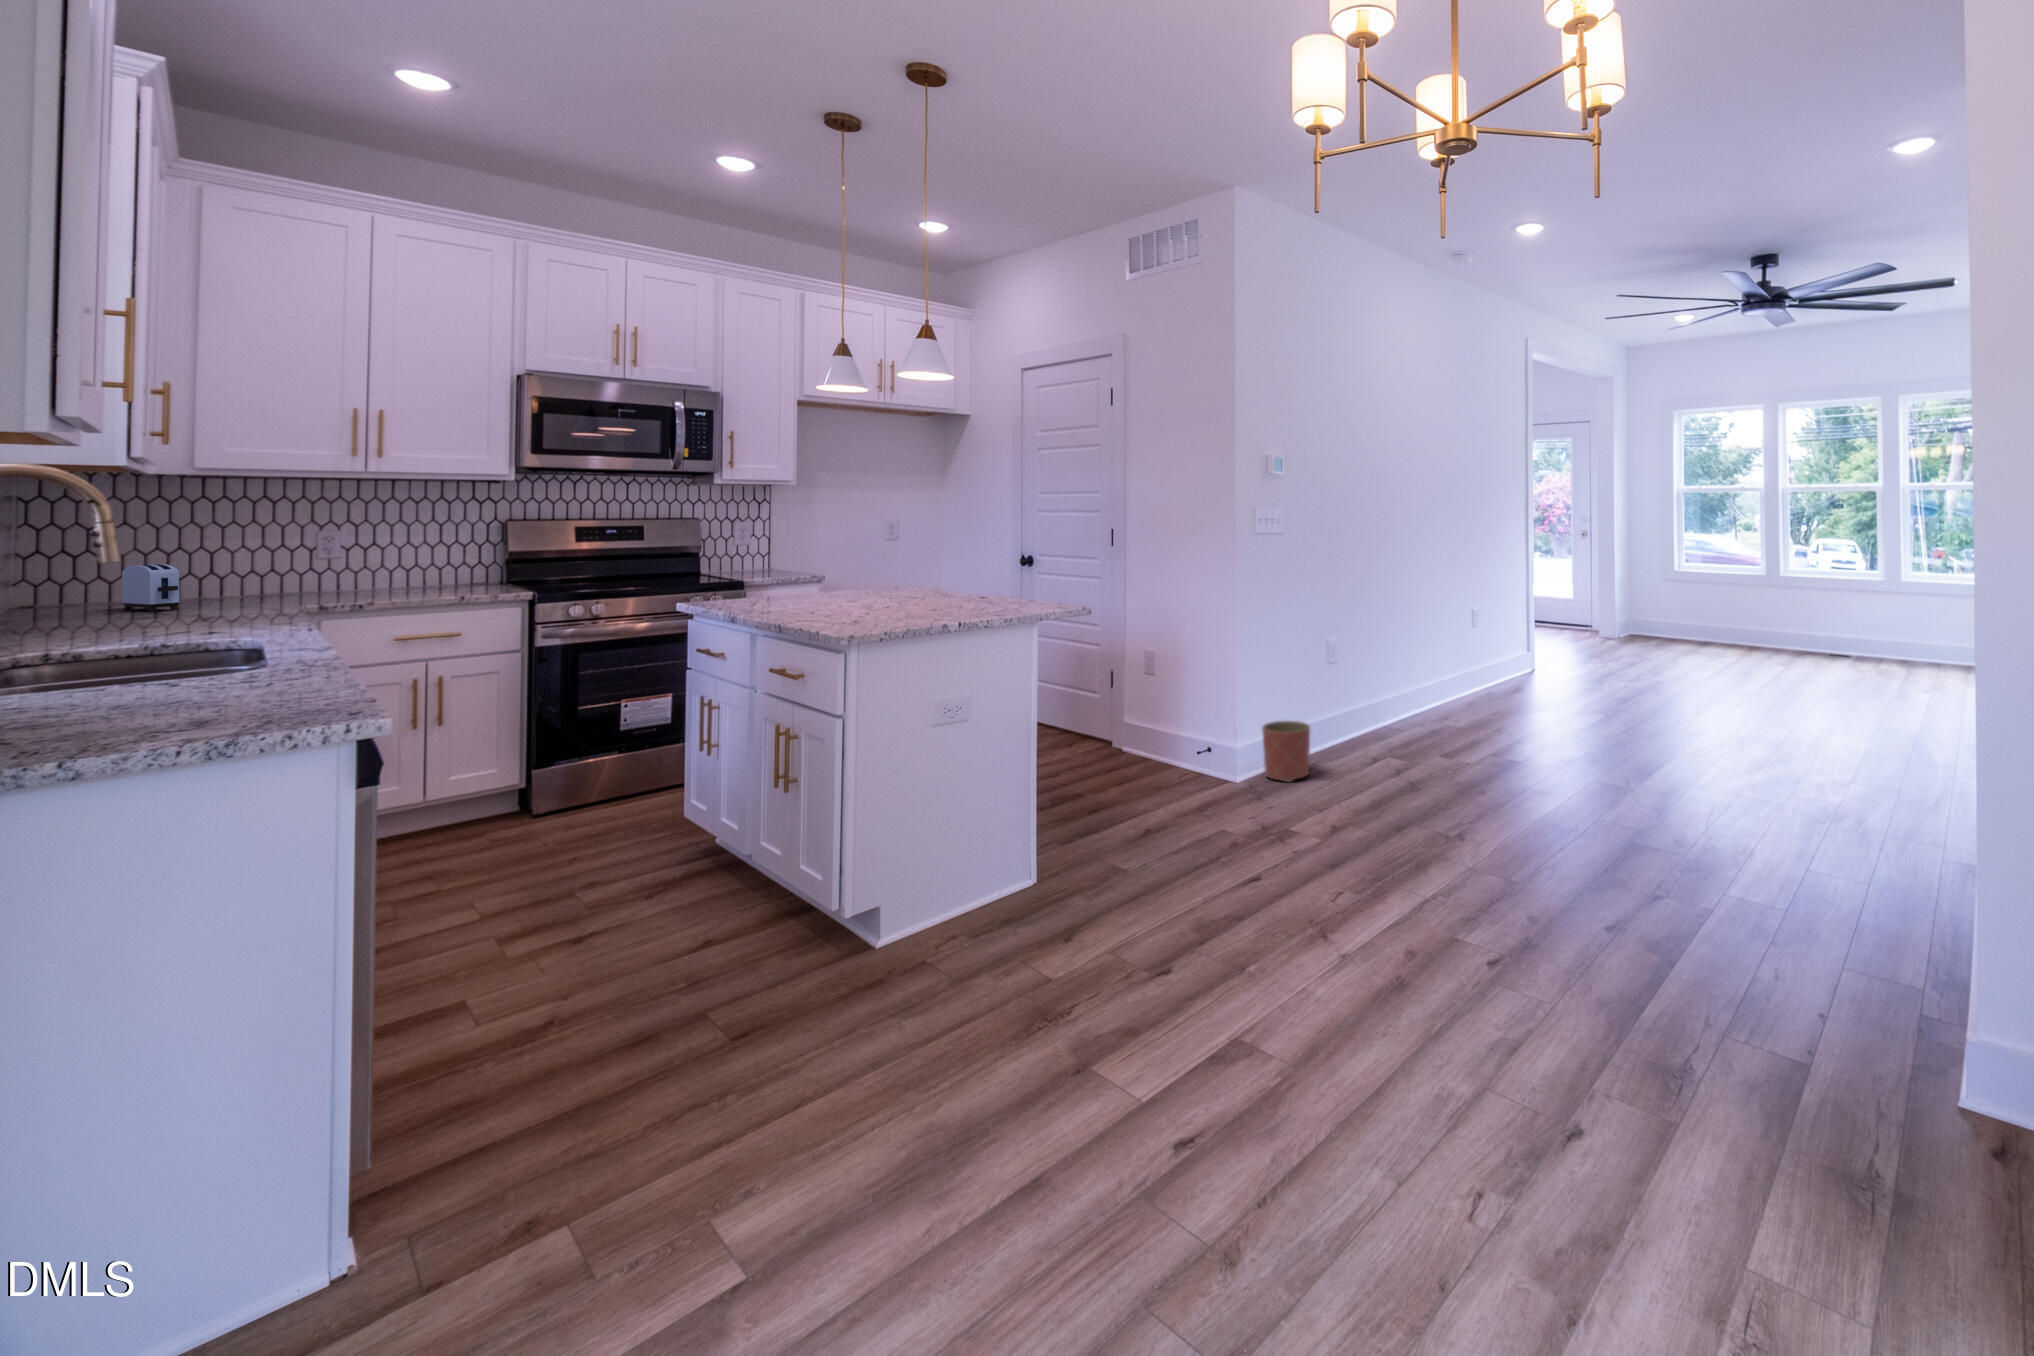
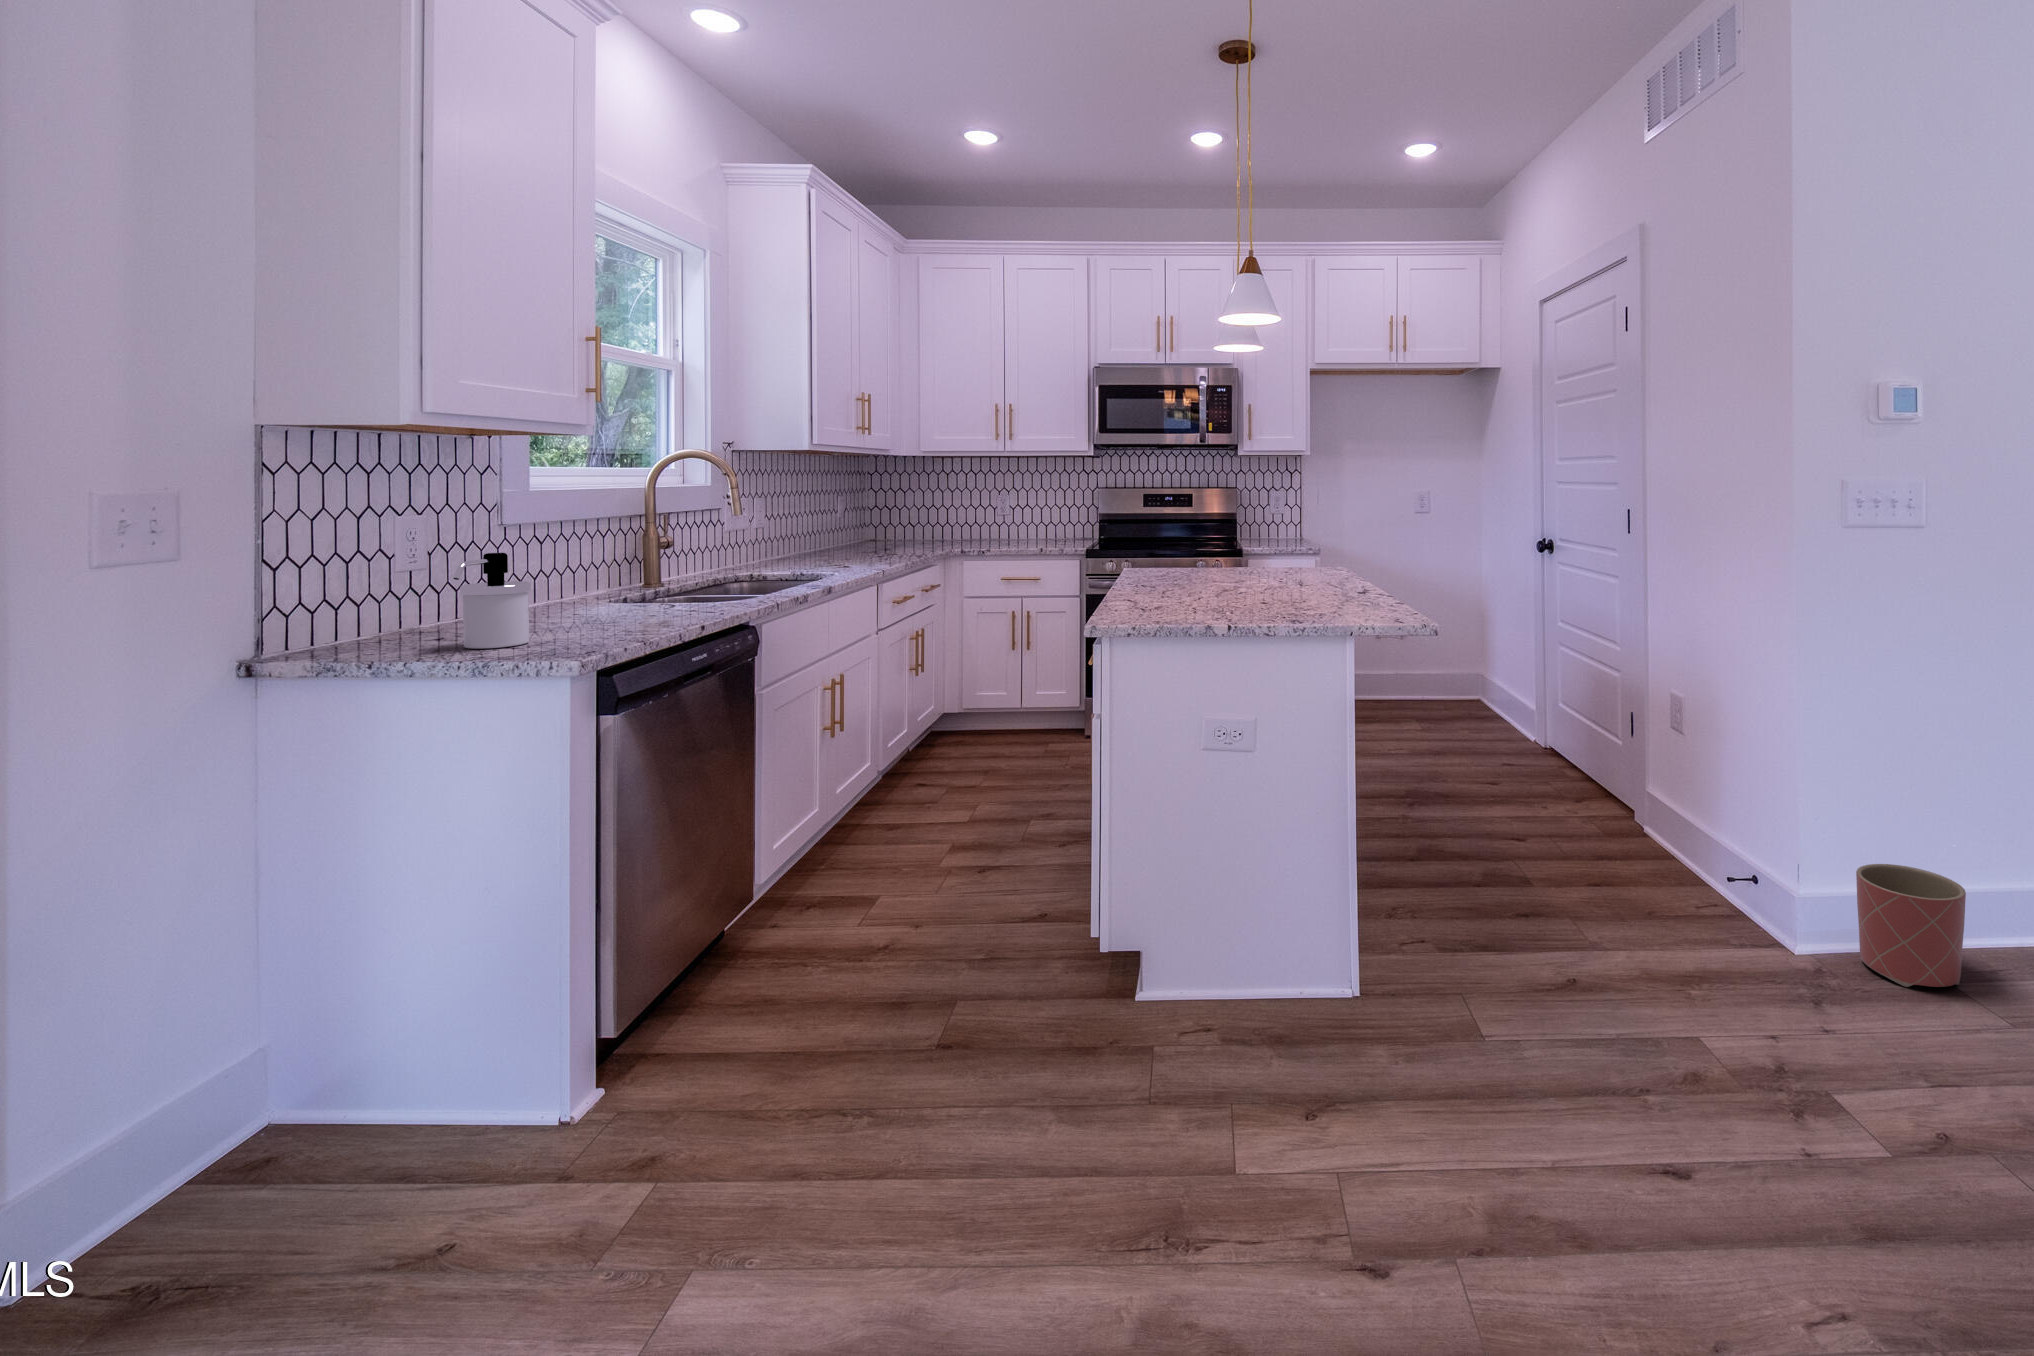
toaster: present [122,564,179,612] -> none [874,517,891,551]
soap dispenser: none [74,616,188,741] -> present [453,553,531,649]

